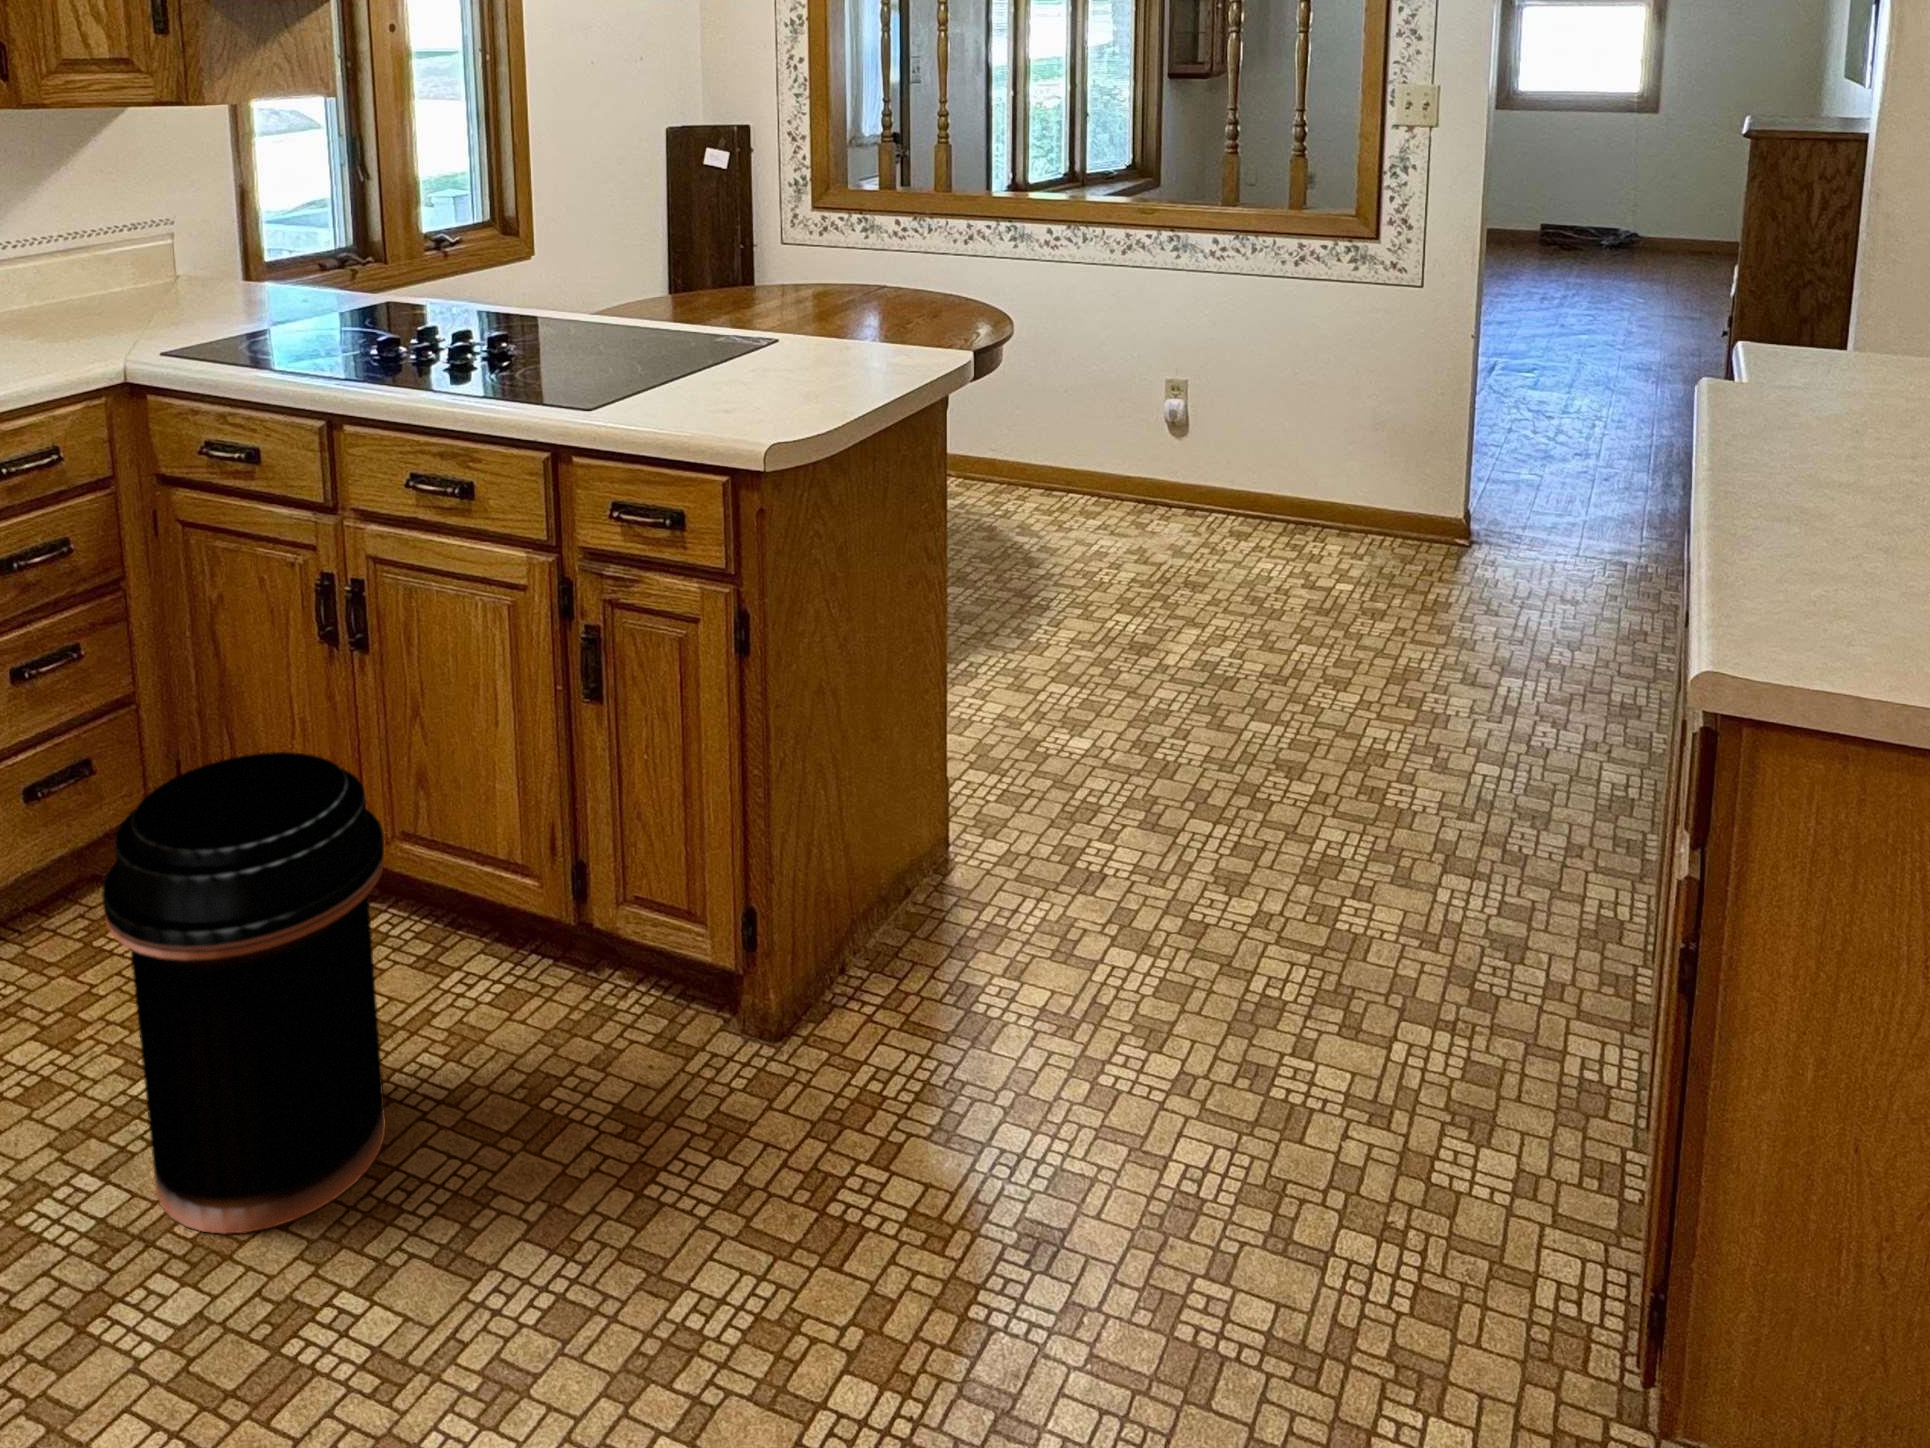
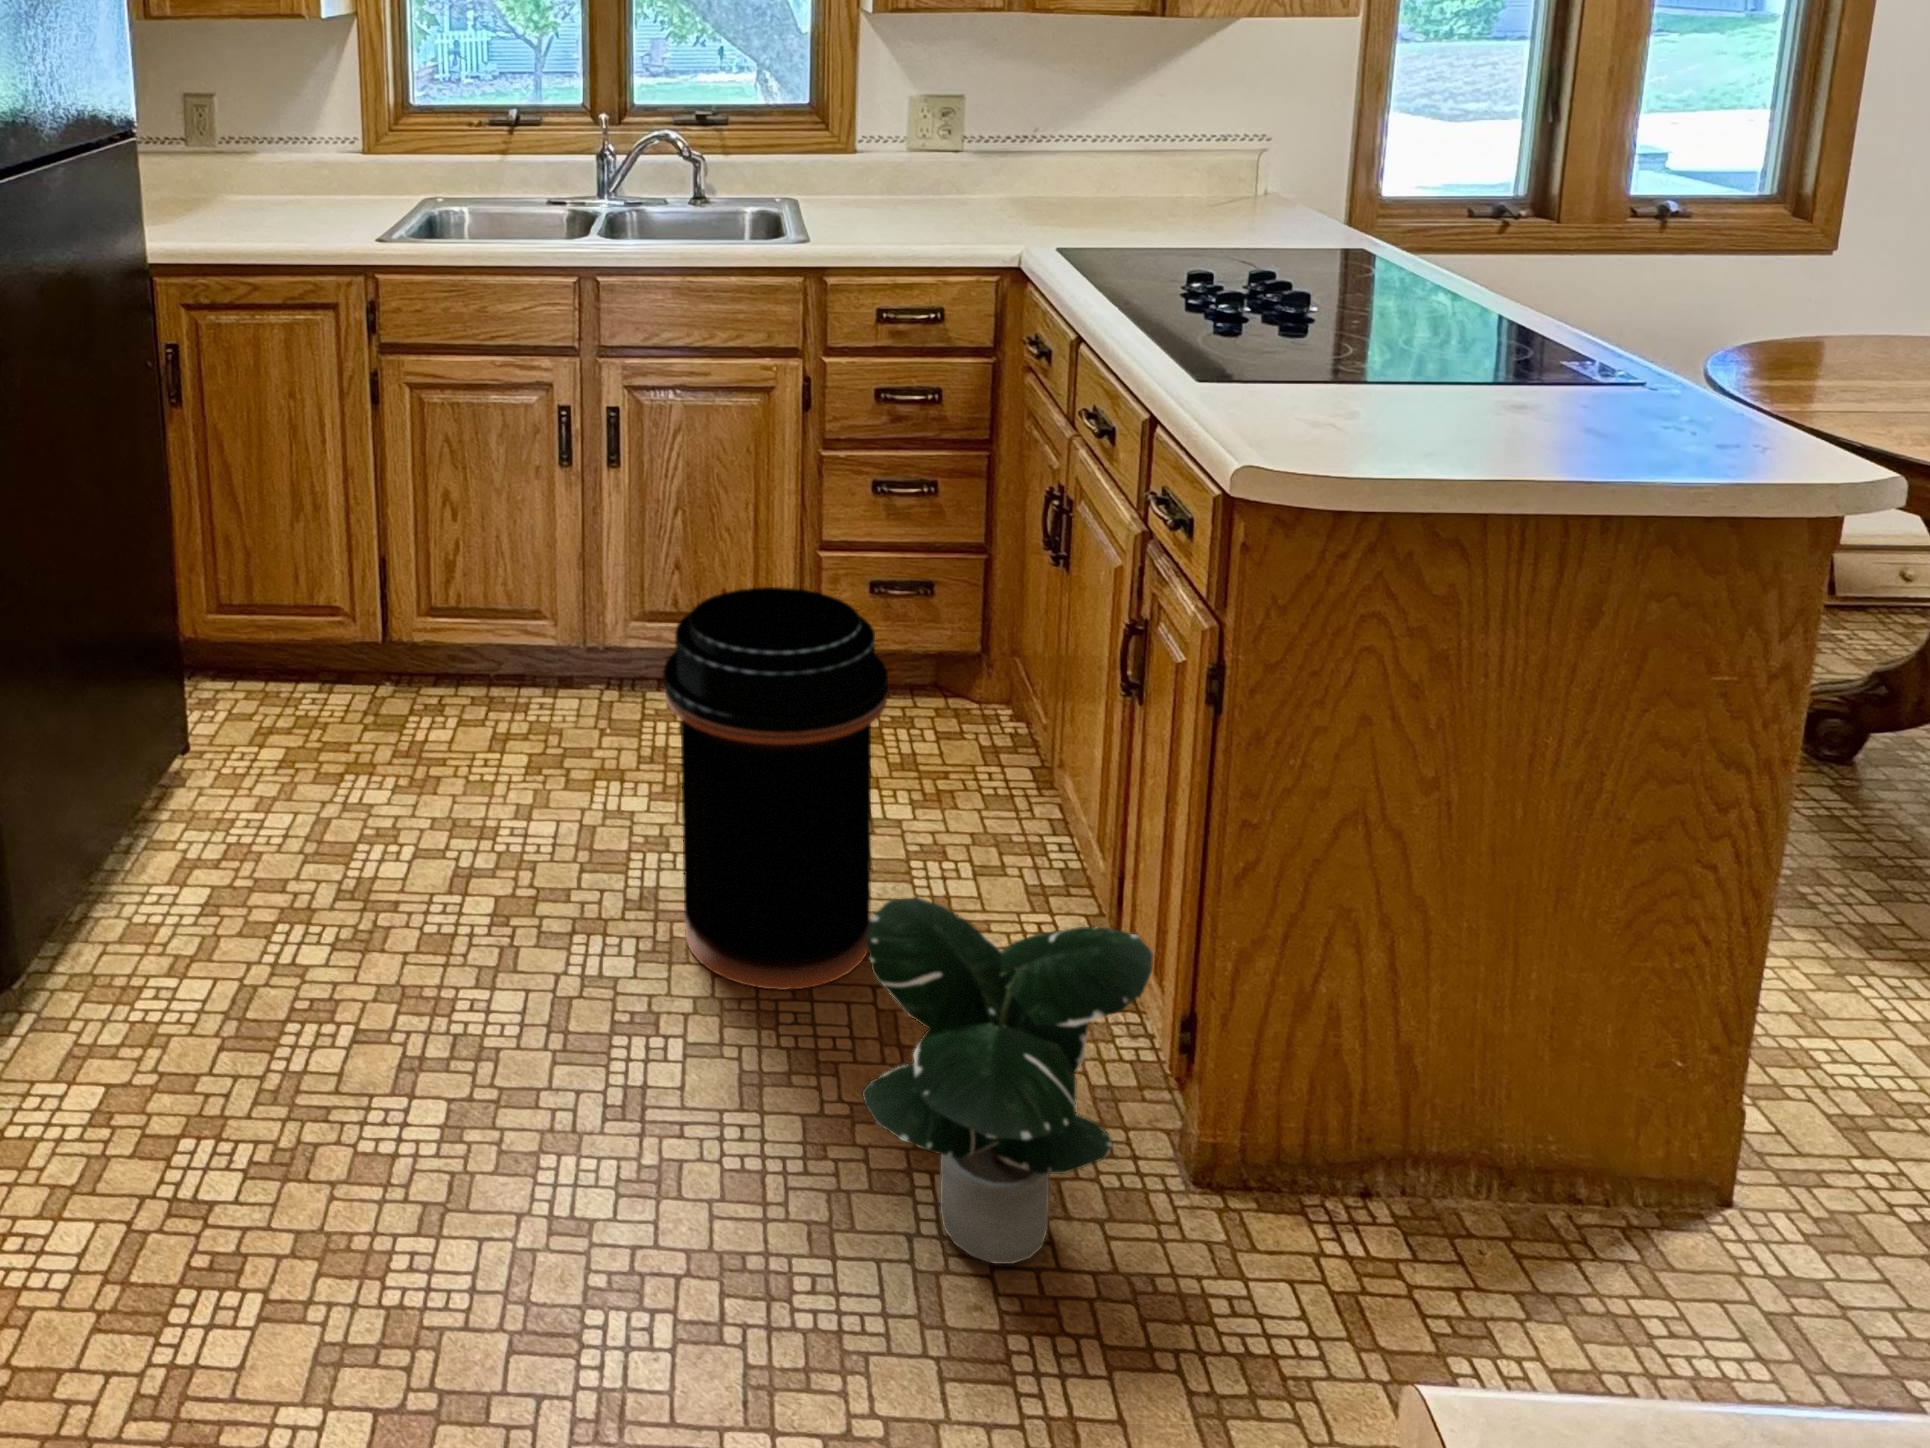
potted plant: none [592,860,859,1200] -> present [862,897,1153,1264]

